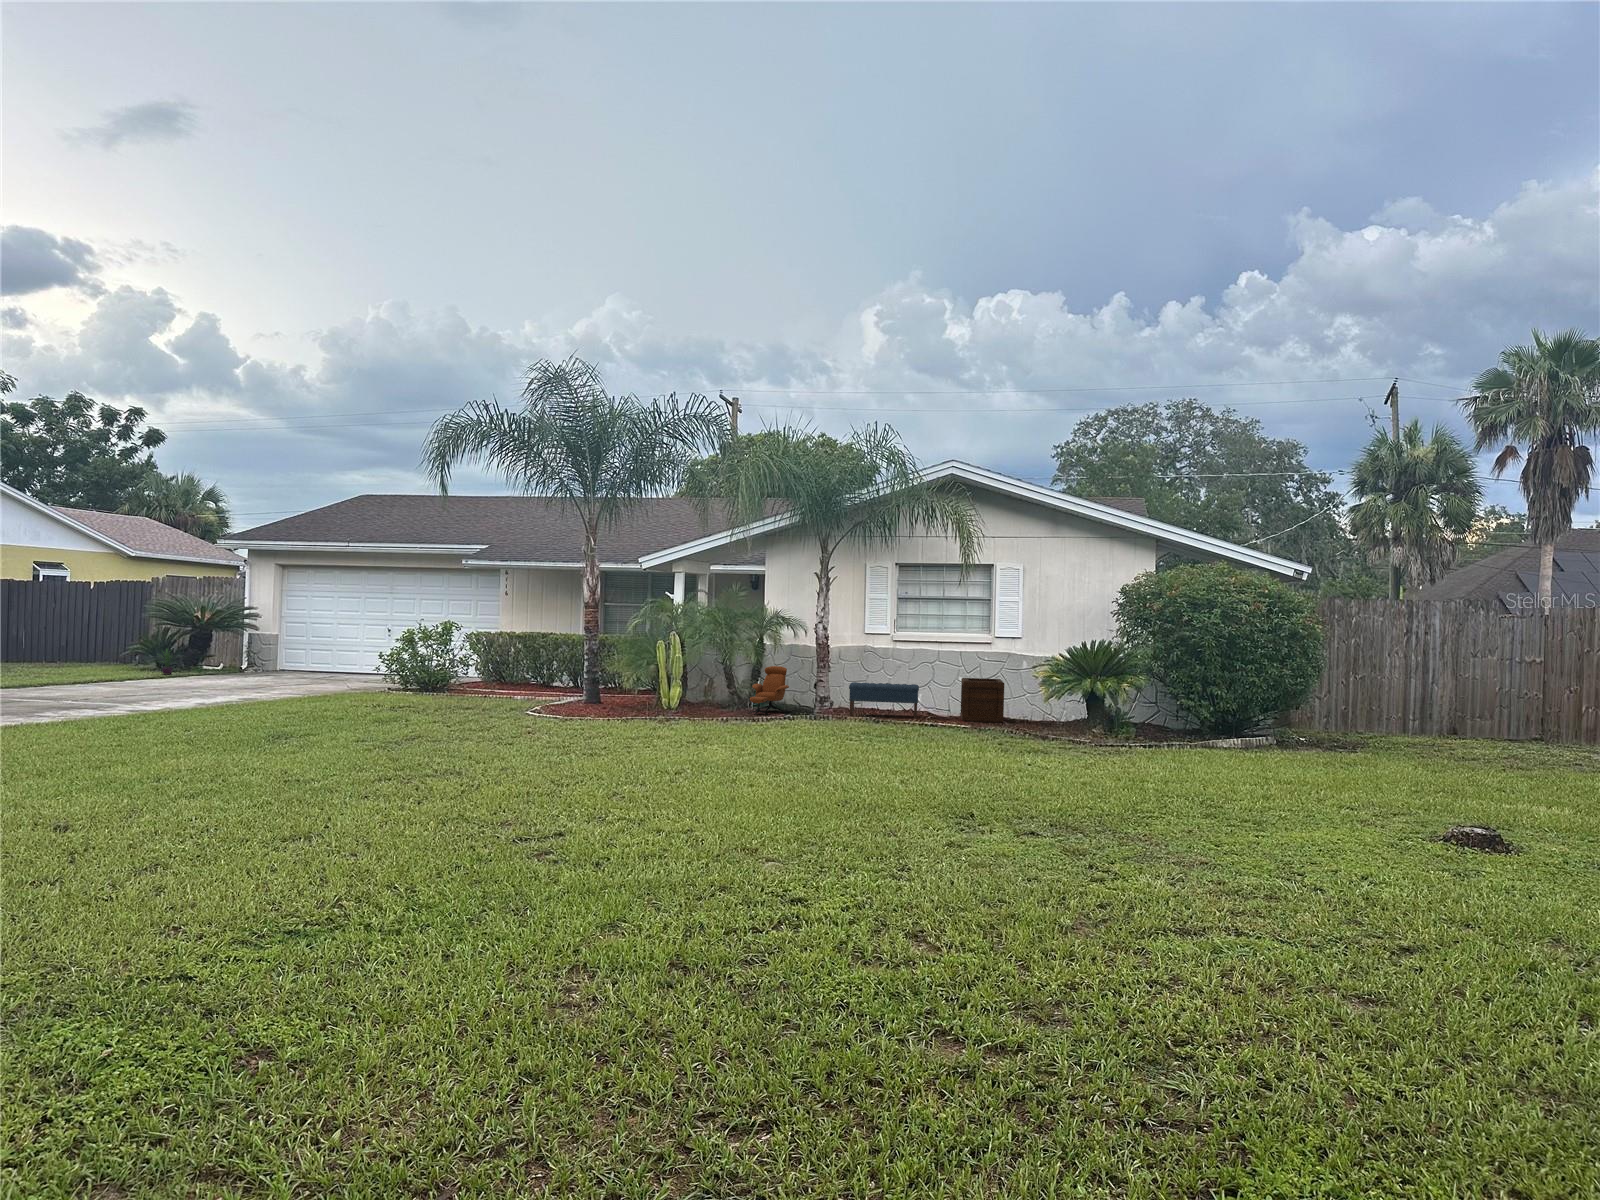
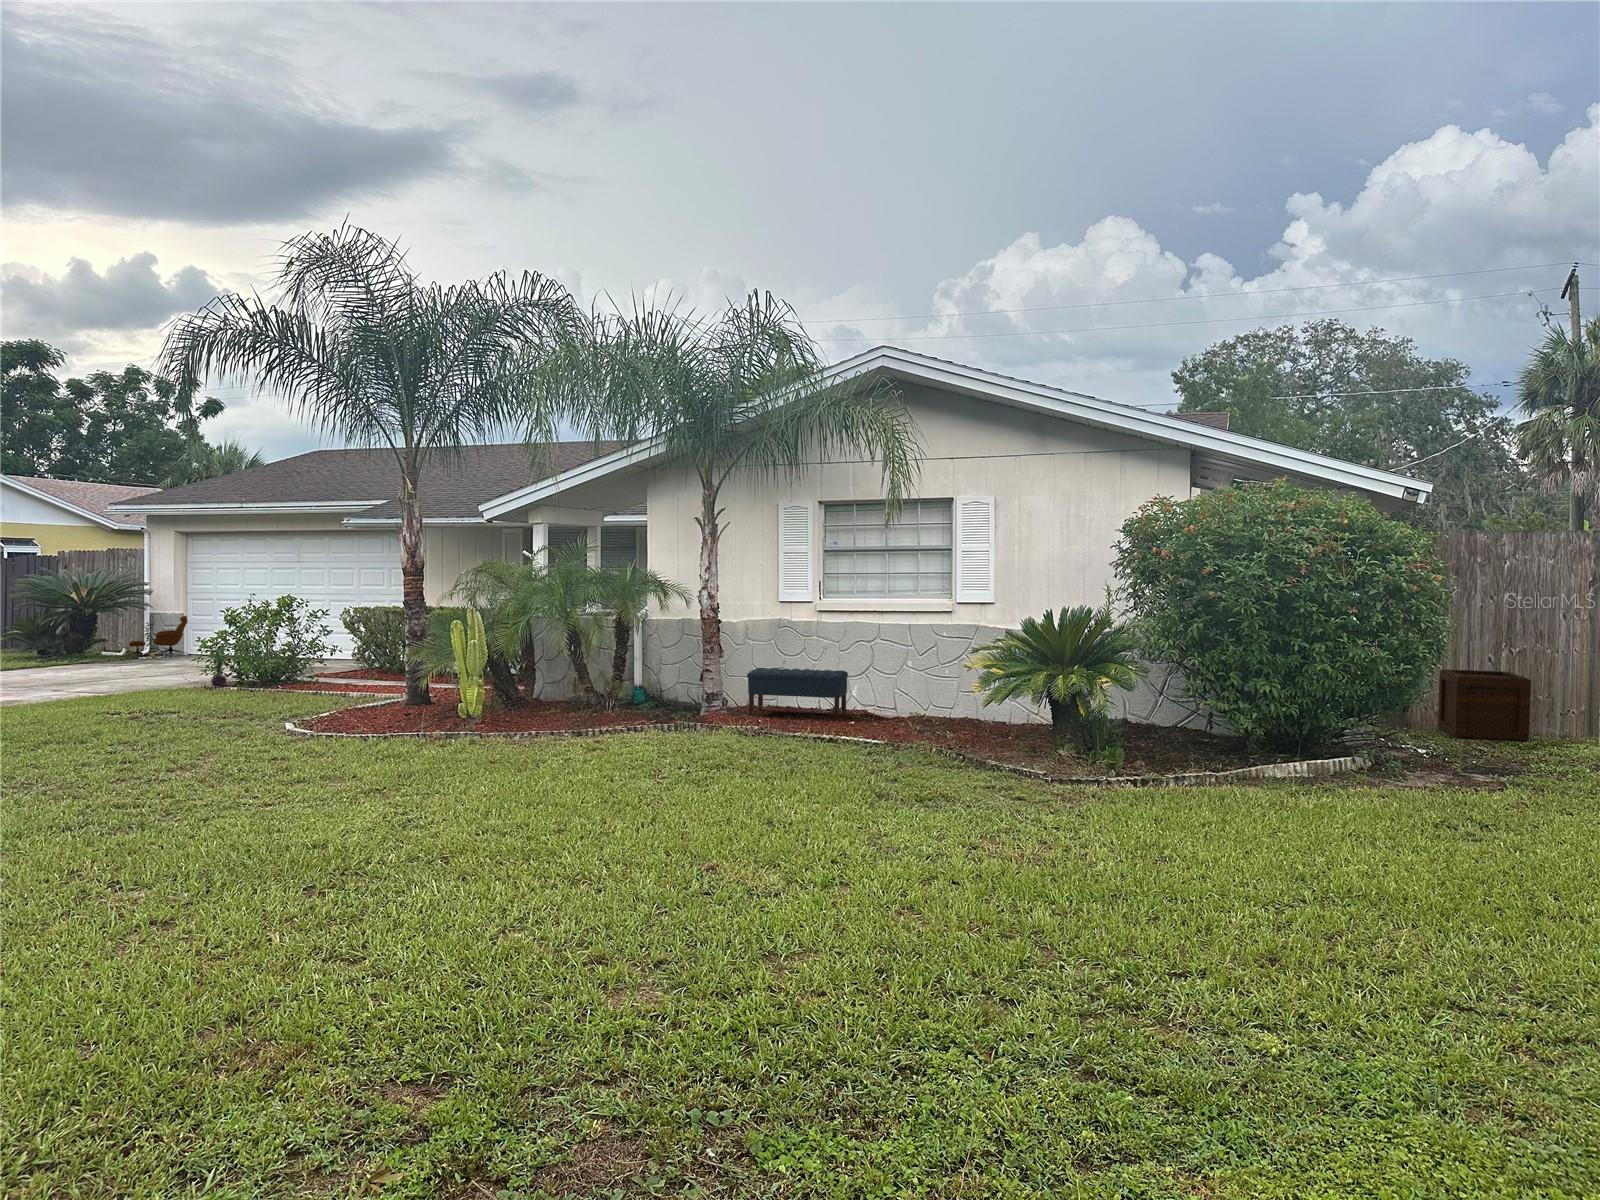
decorative plant: present [162,650,173,675] -> present [211,649,227,687]
lounge chair: present [749,666,789,715] -> present [128,616,187,656]
wooden crate: present [961,678,1004,723] -> present [1438,669,1531,742]

